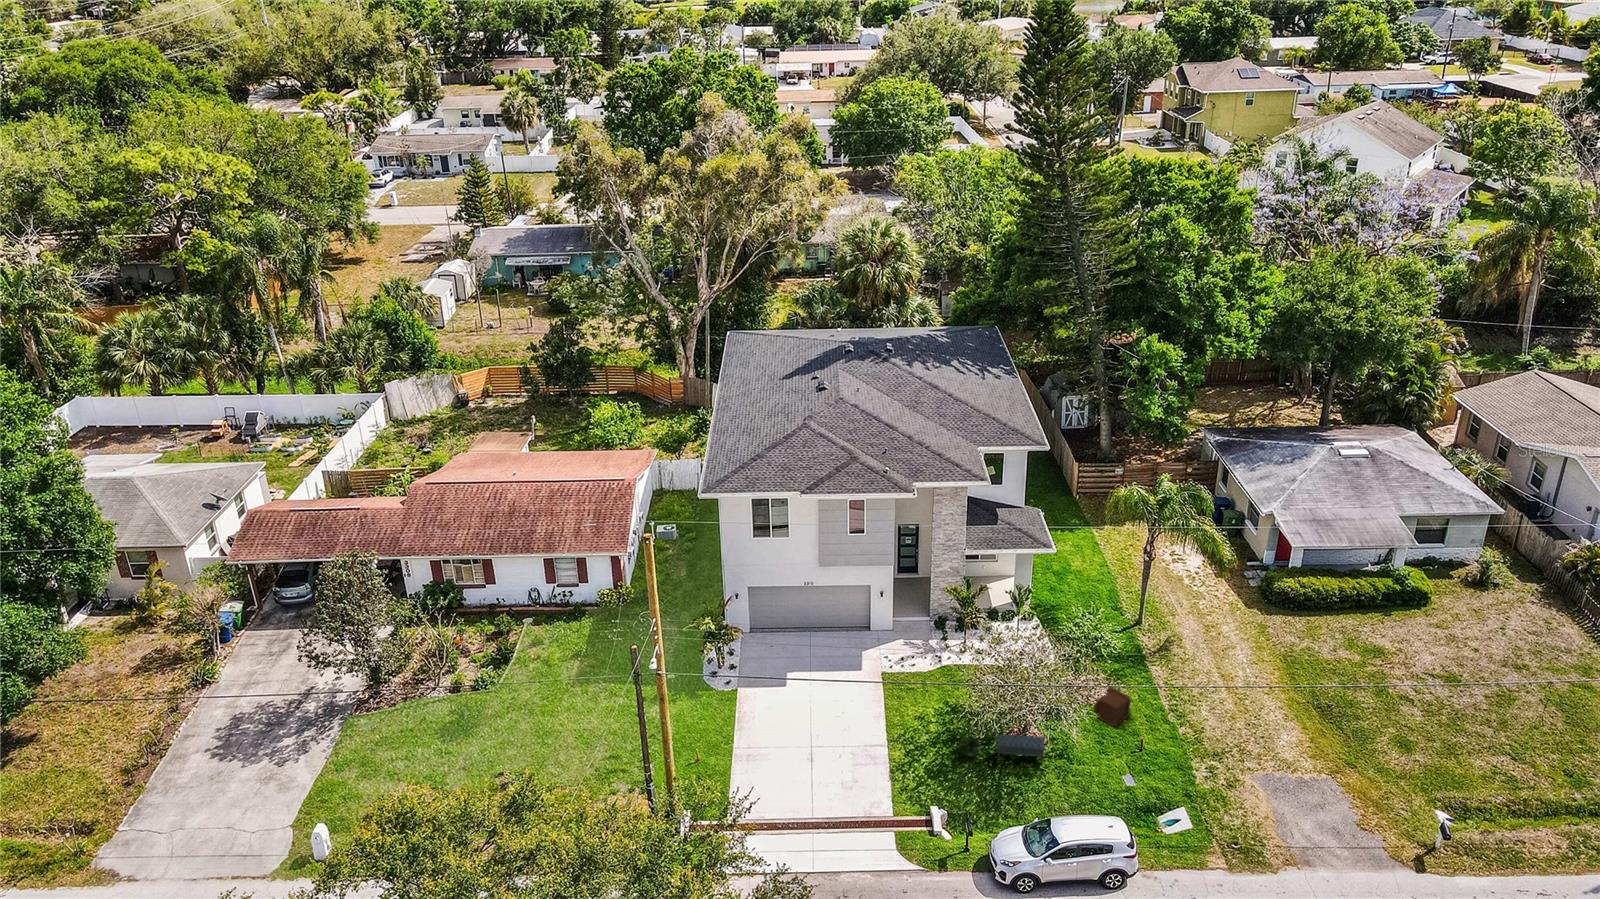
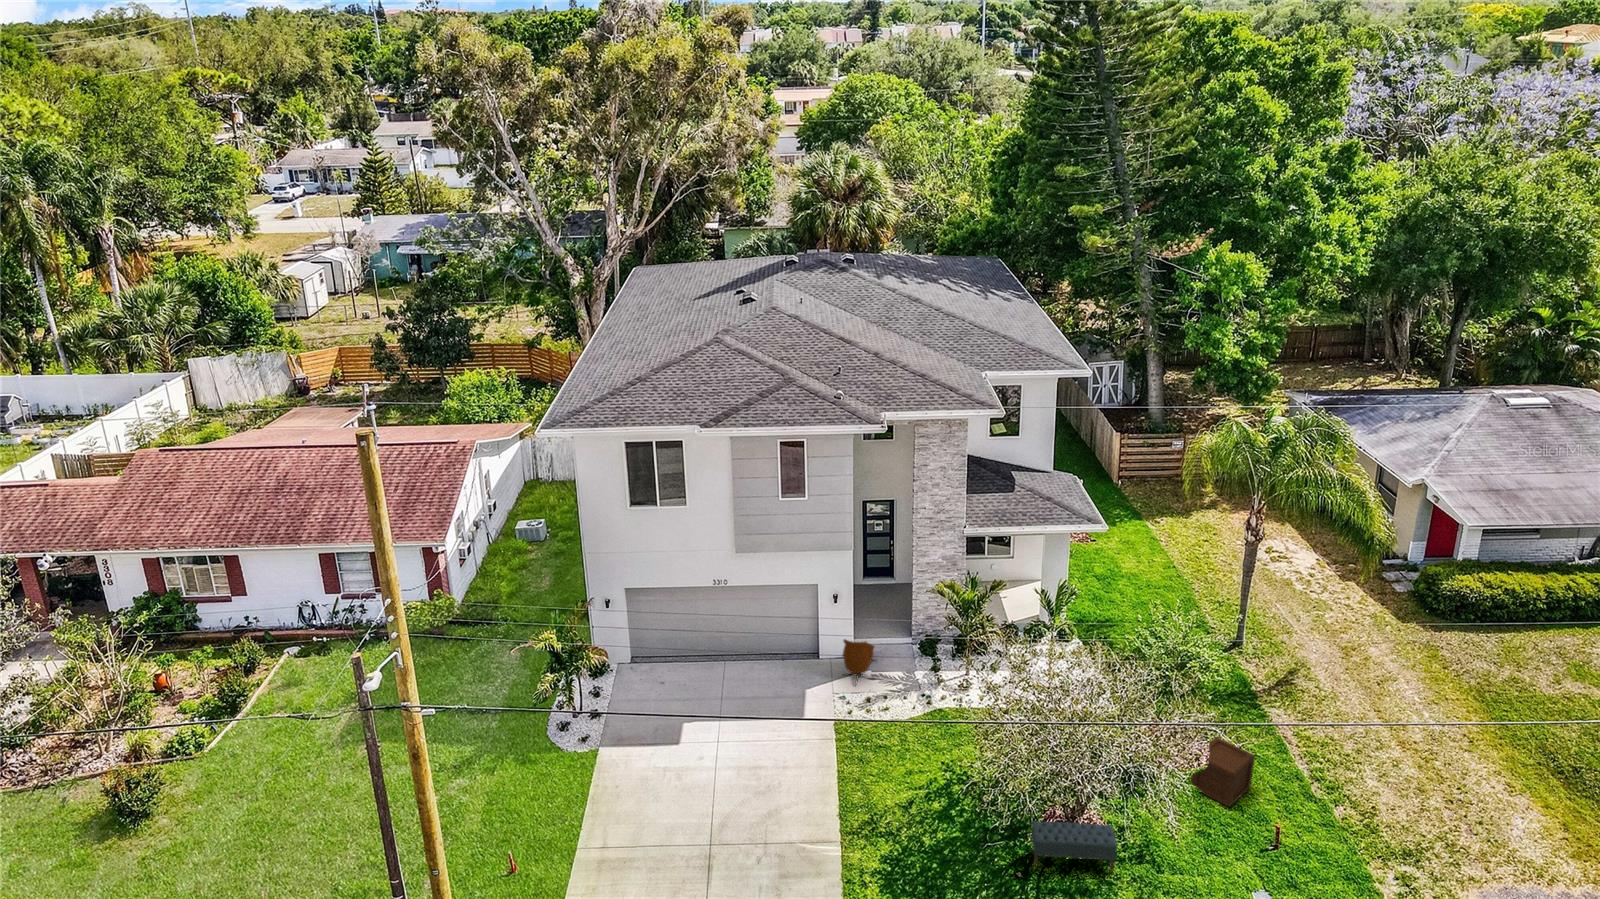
lounge chair: none [885,621,906,650] -> present [842,639,875,682]
potted plant: present [959,737,983,756] -> none [964,825,1013,863]

